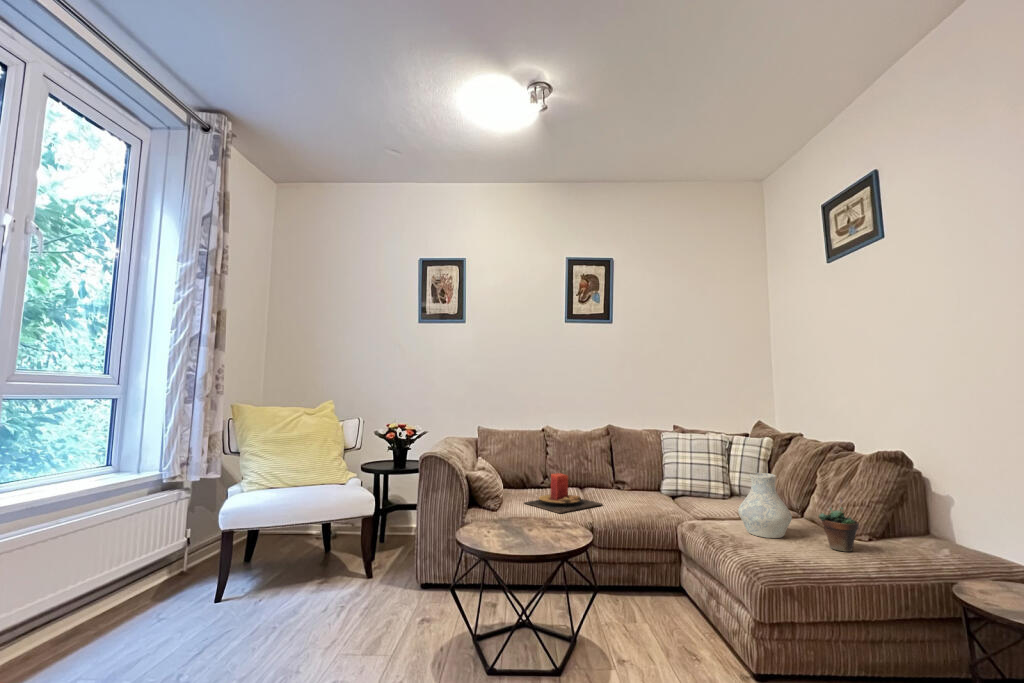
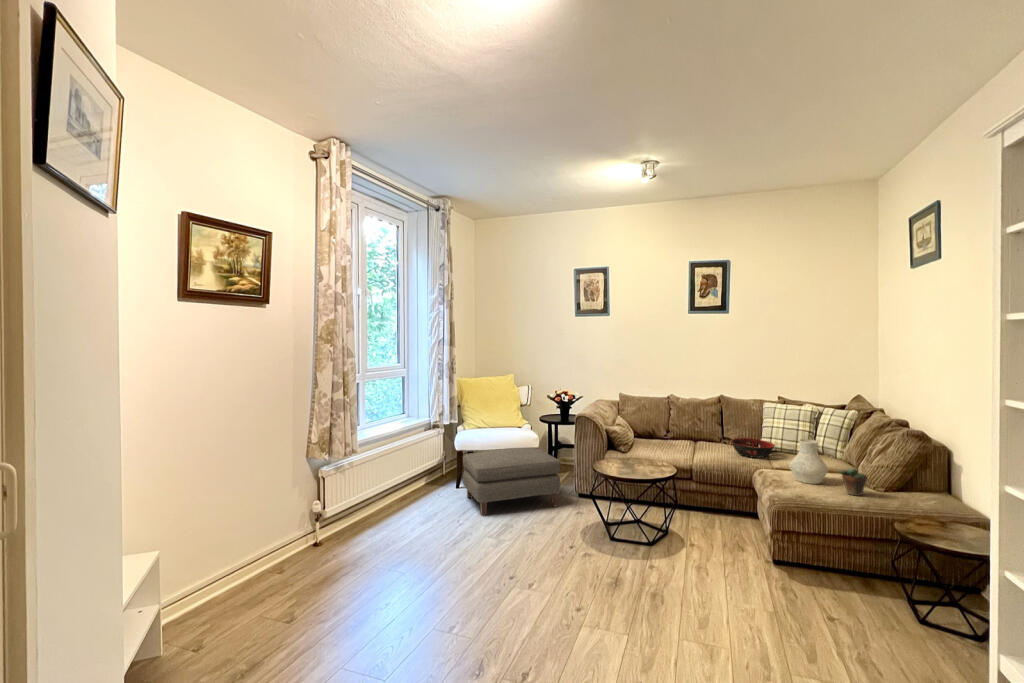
candle: present [525,473,603,513] -> none [646,431,703,458]
decorative bowl: none [635,479,692,505] -> present [731,438,775,458]
ottoman: none [208,513,395,658] -> present [463,448,560,516]

